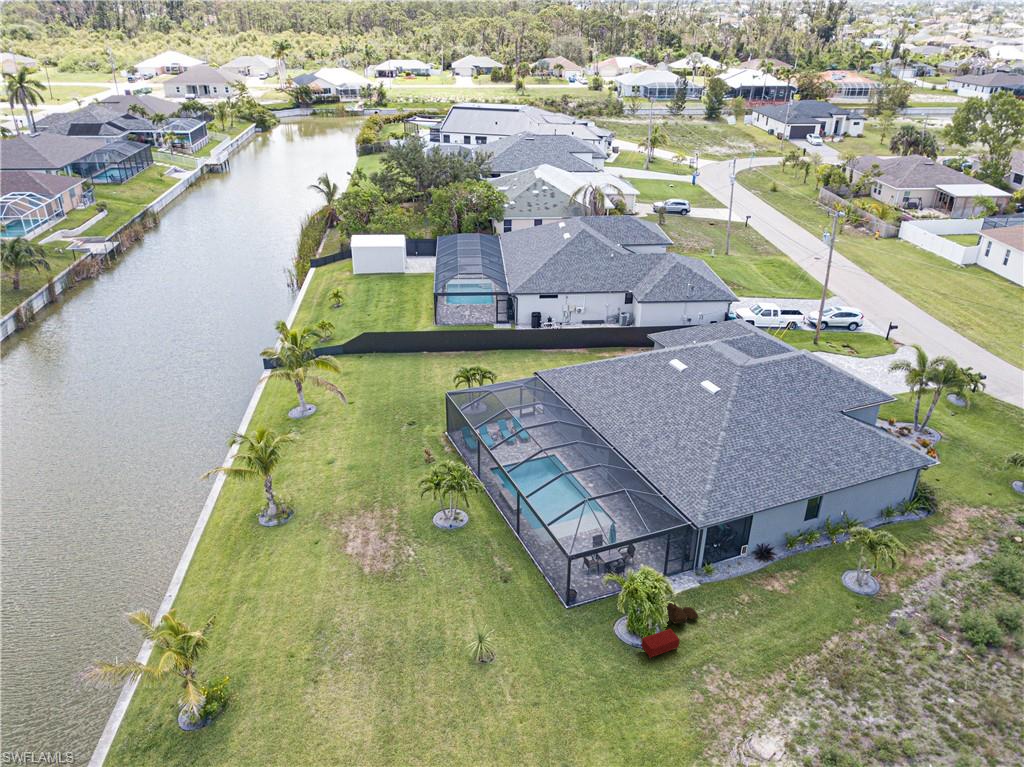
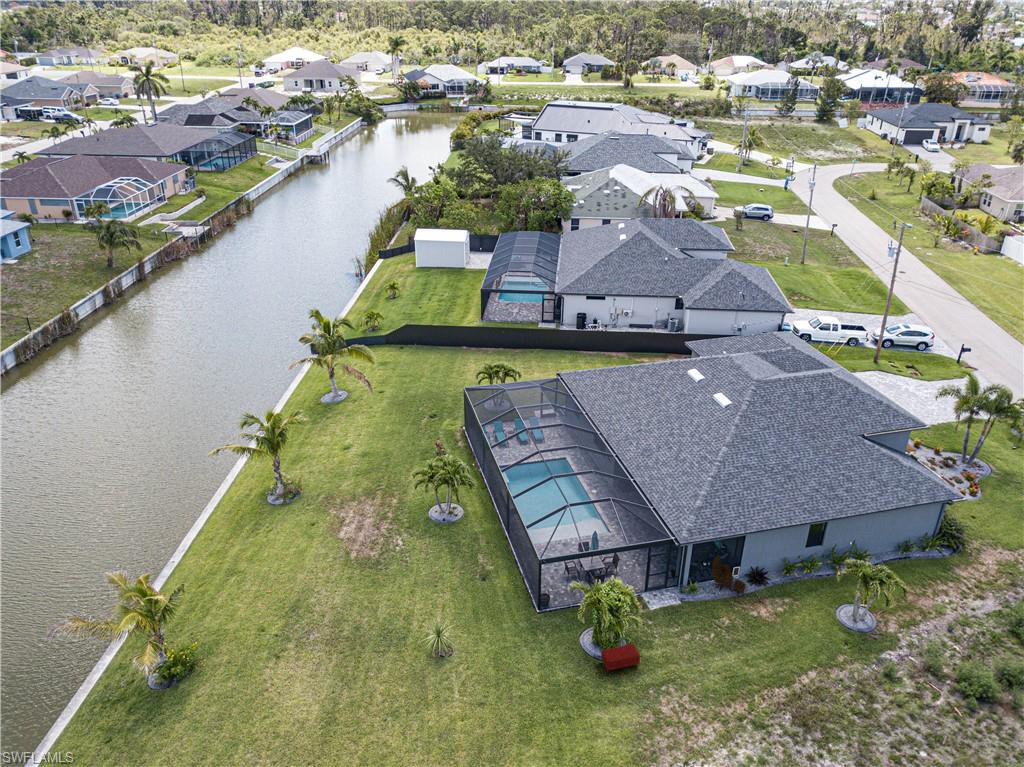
lounge chair: present [667,602,698,629] -> present [712,555,746,594]

